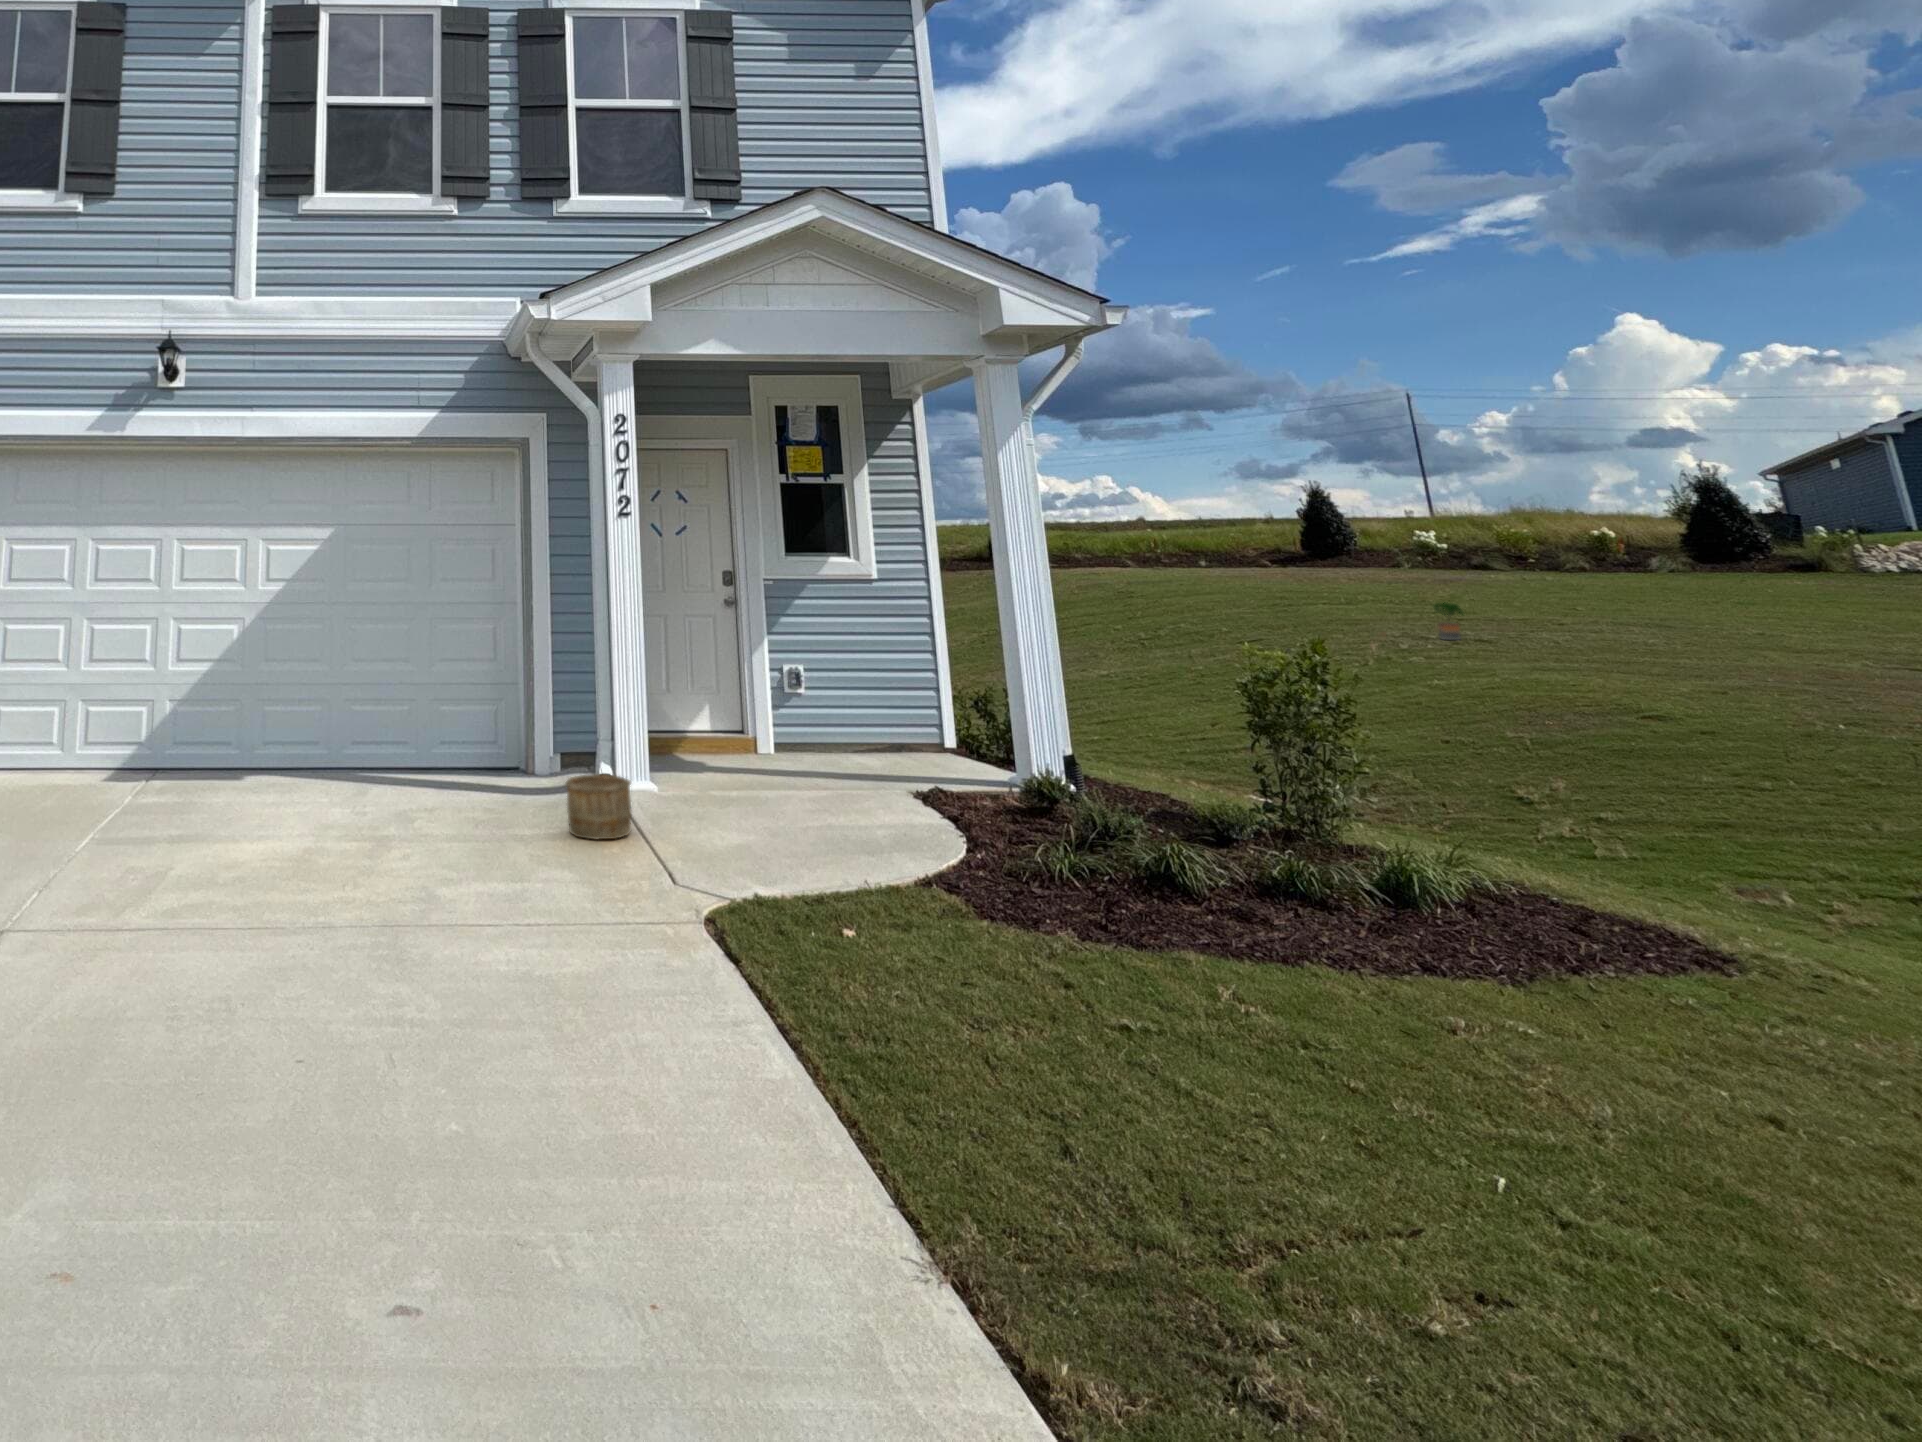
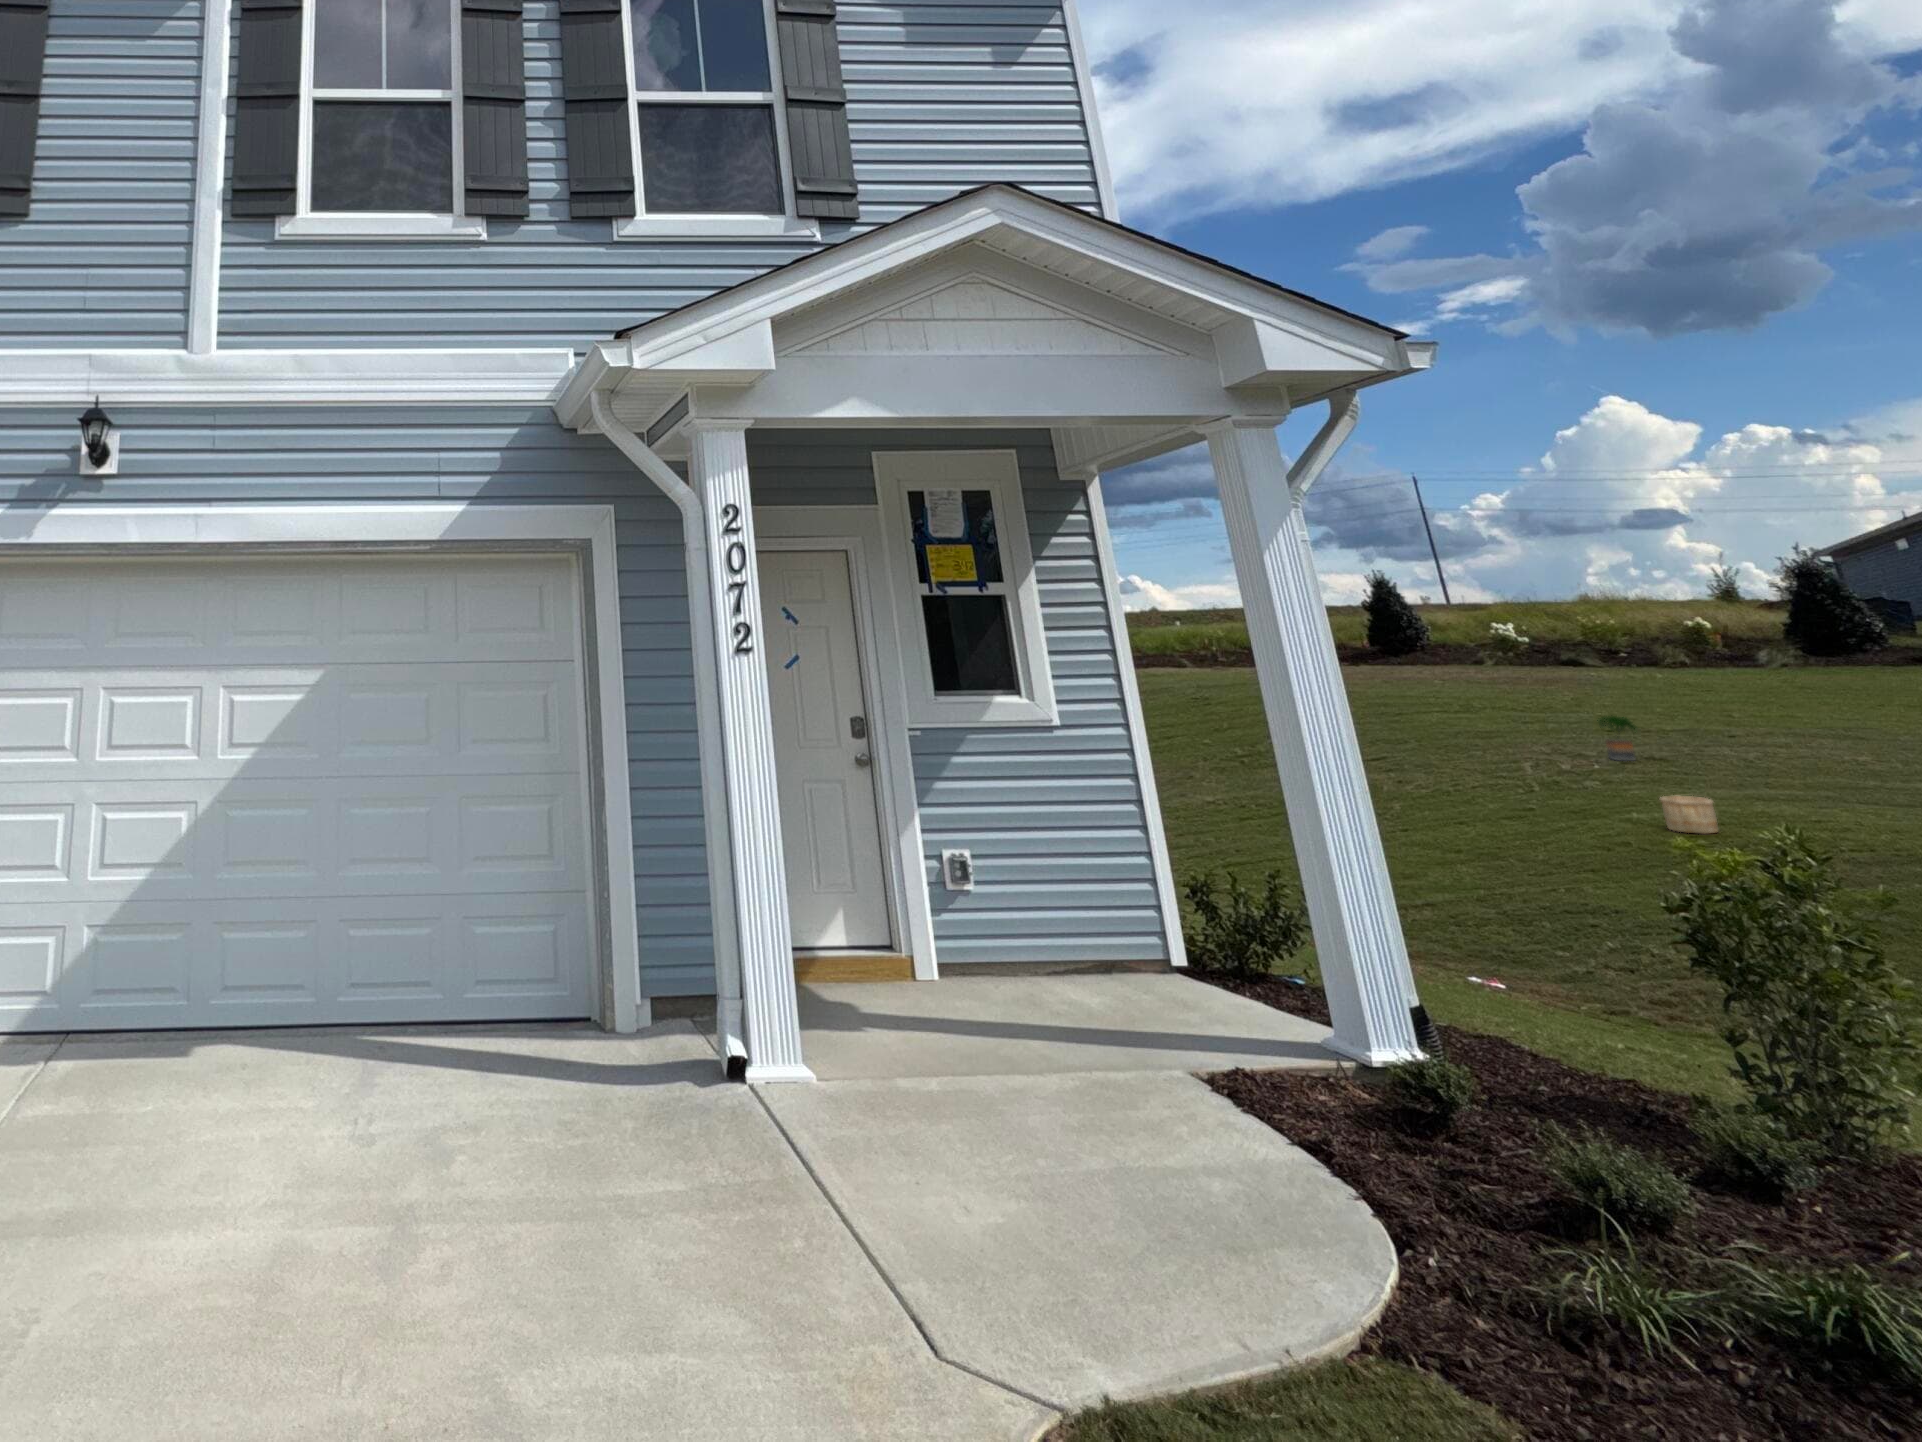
wooden bucket: present [565,774,631,839] -> present [1660,796,1718,833]

